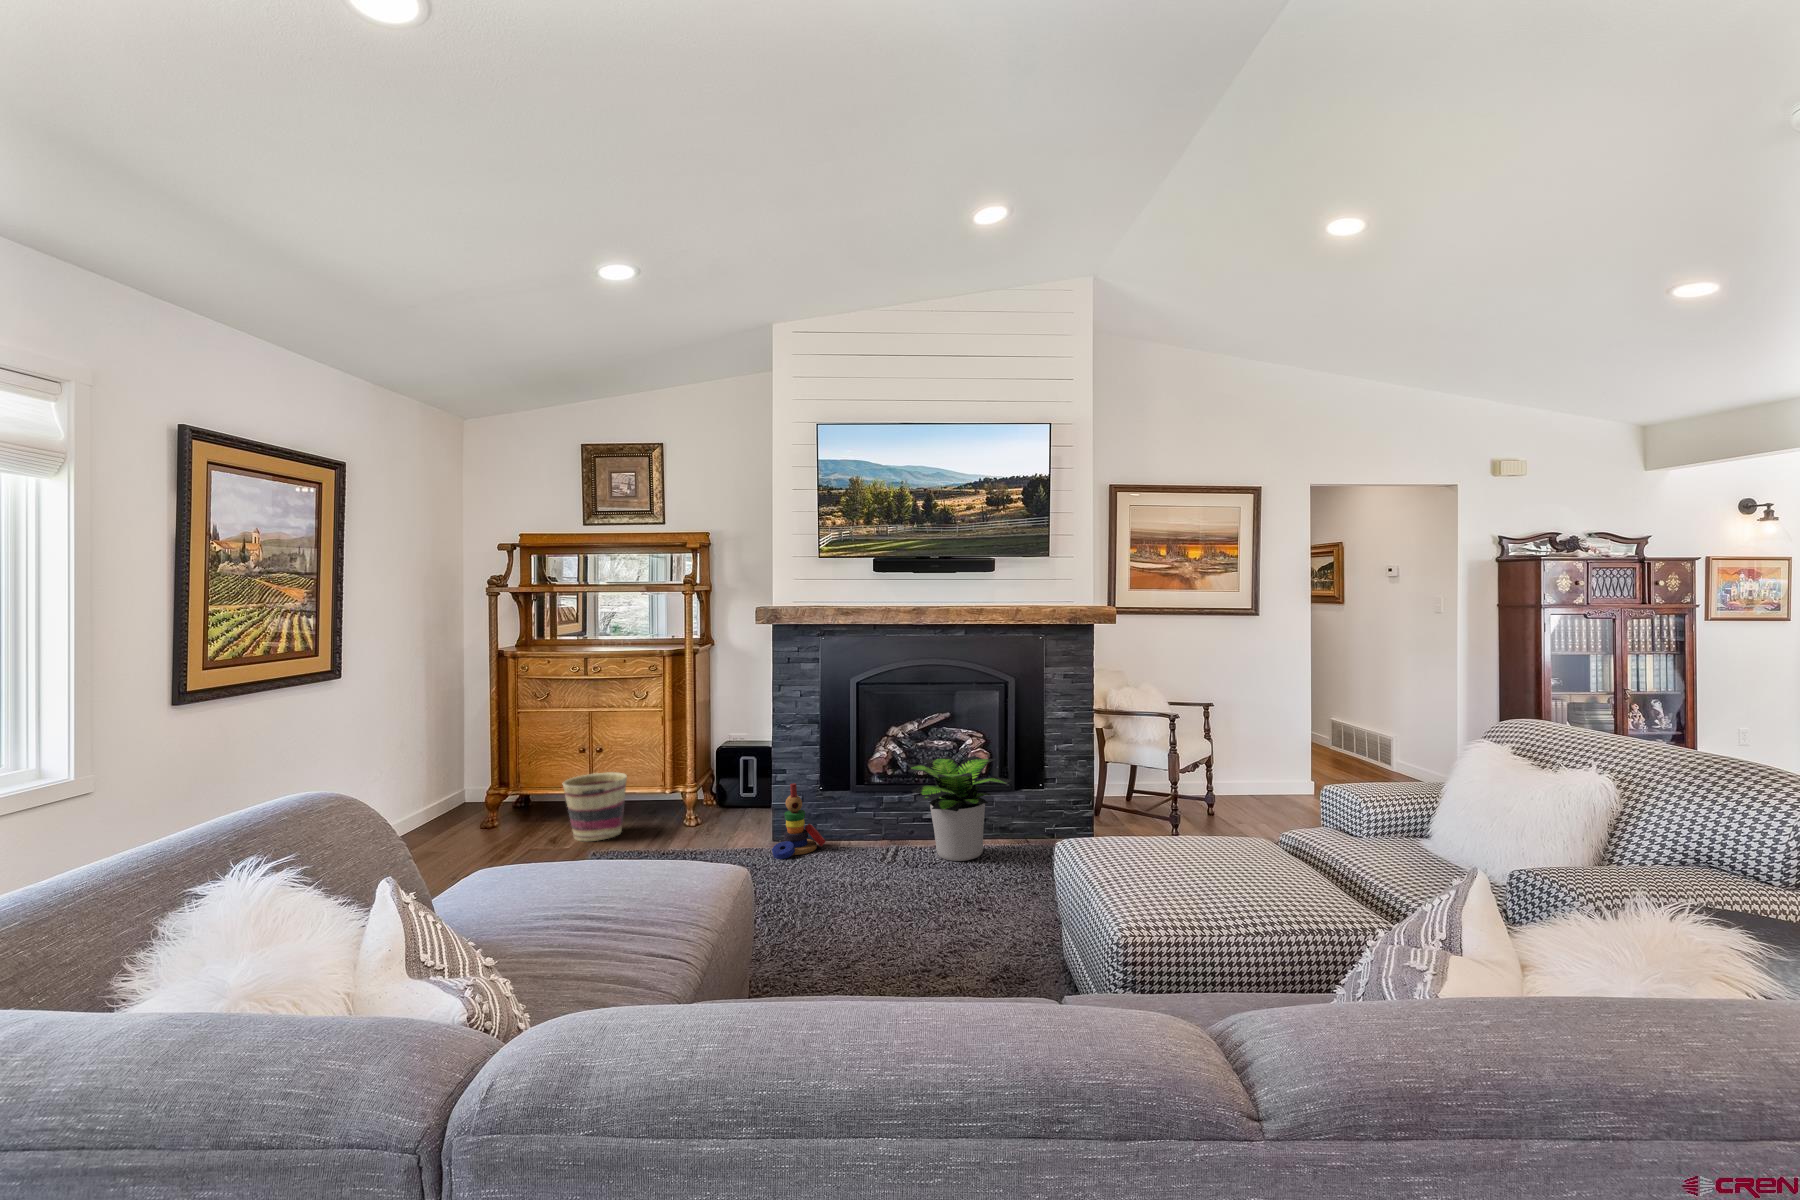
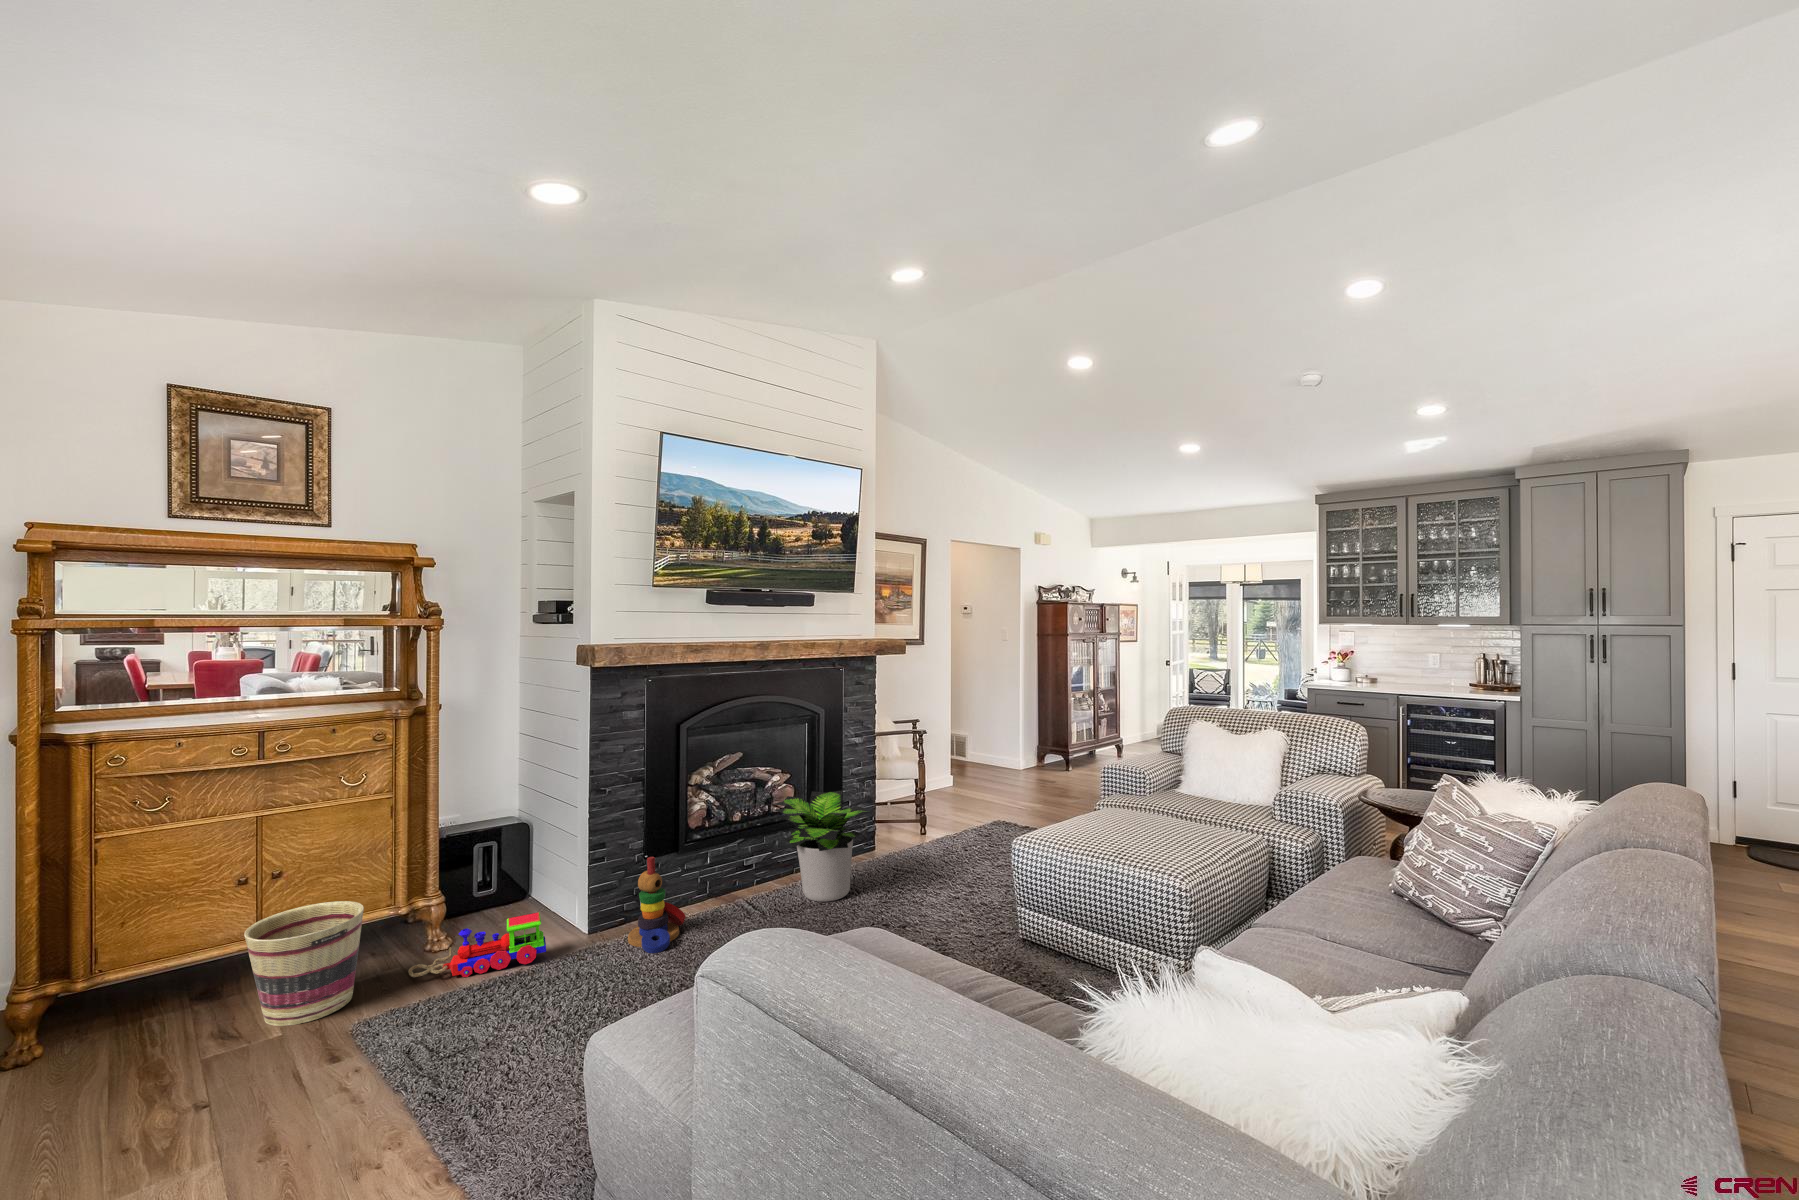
toy train: none [649,808,729,843] -> present [408,912,546,977]

